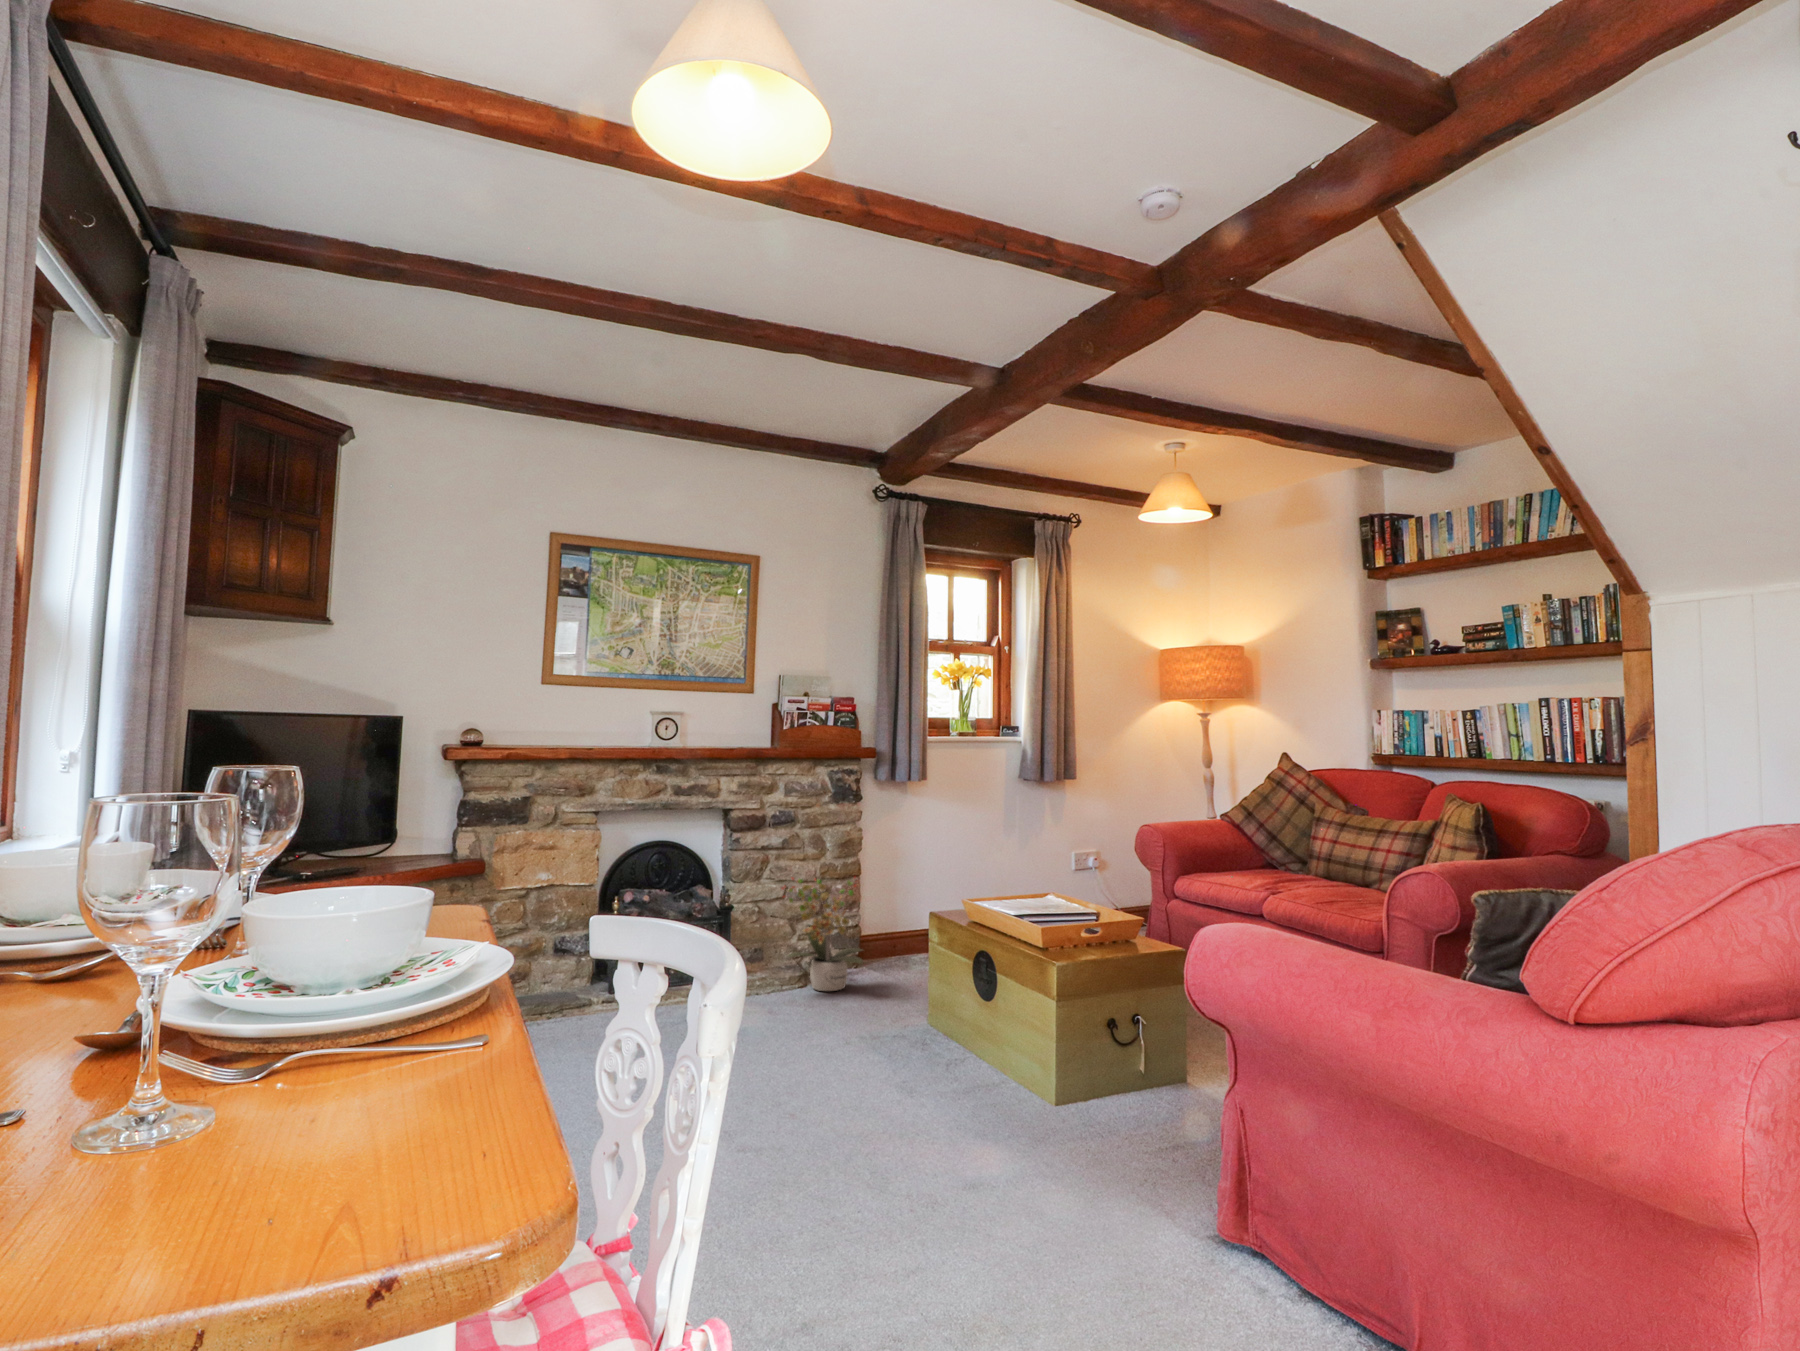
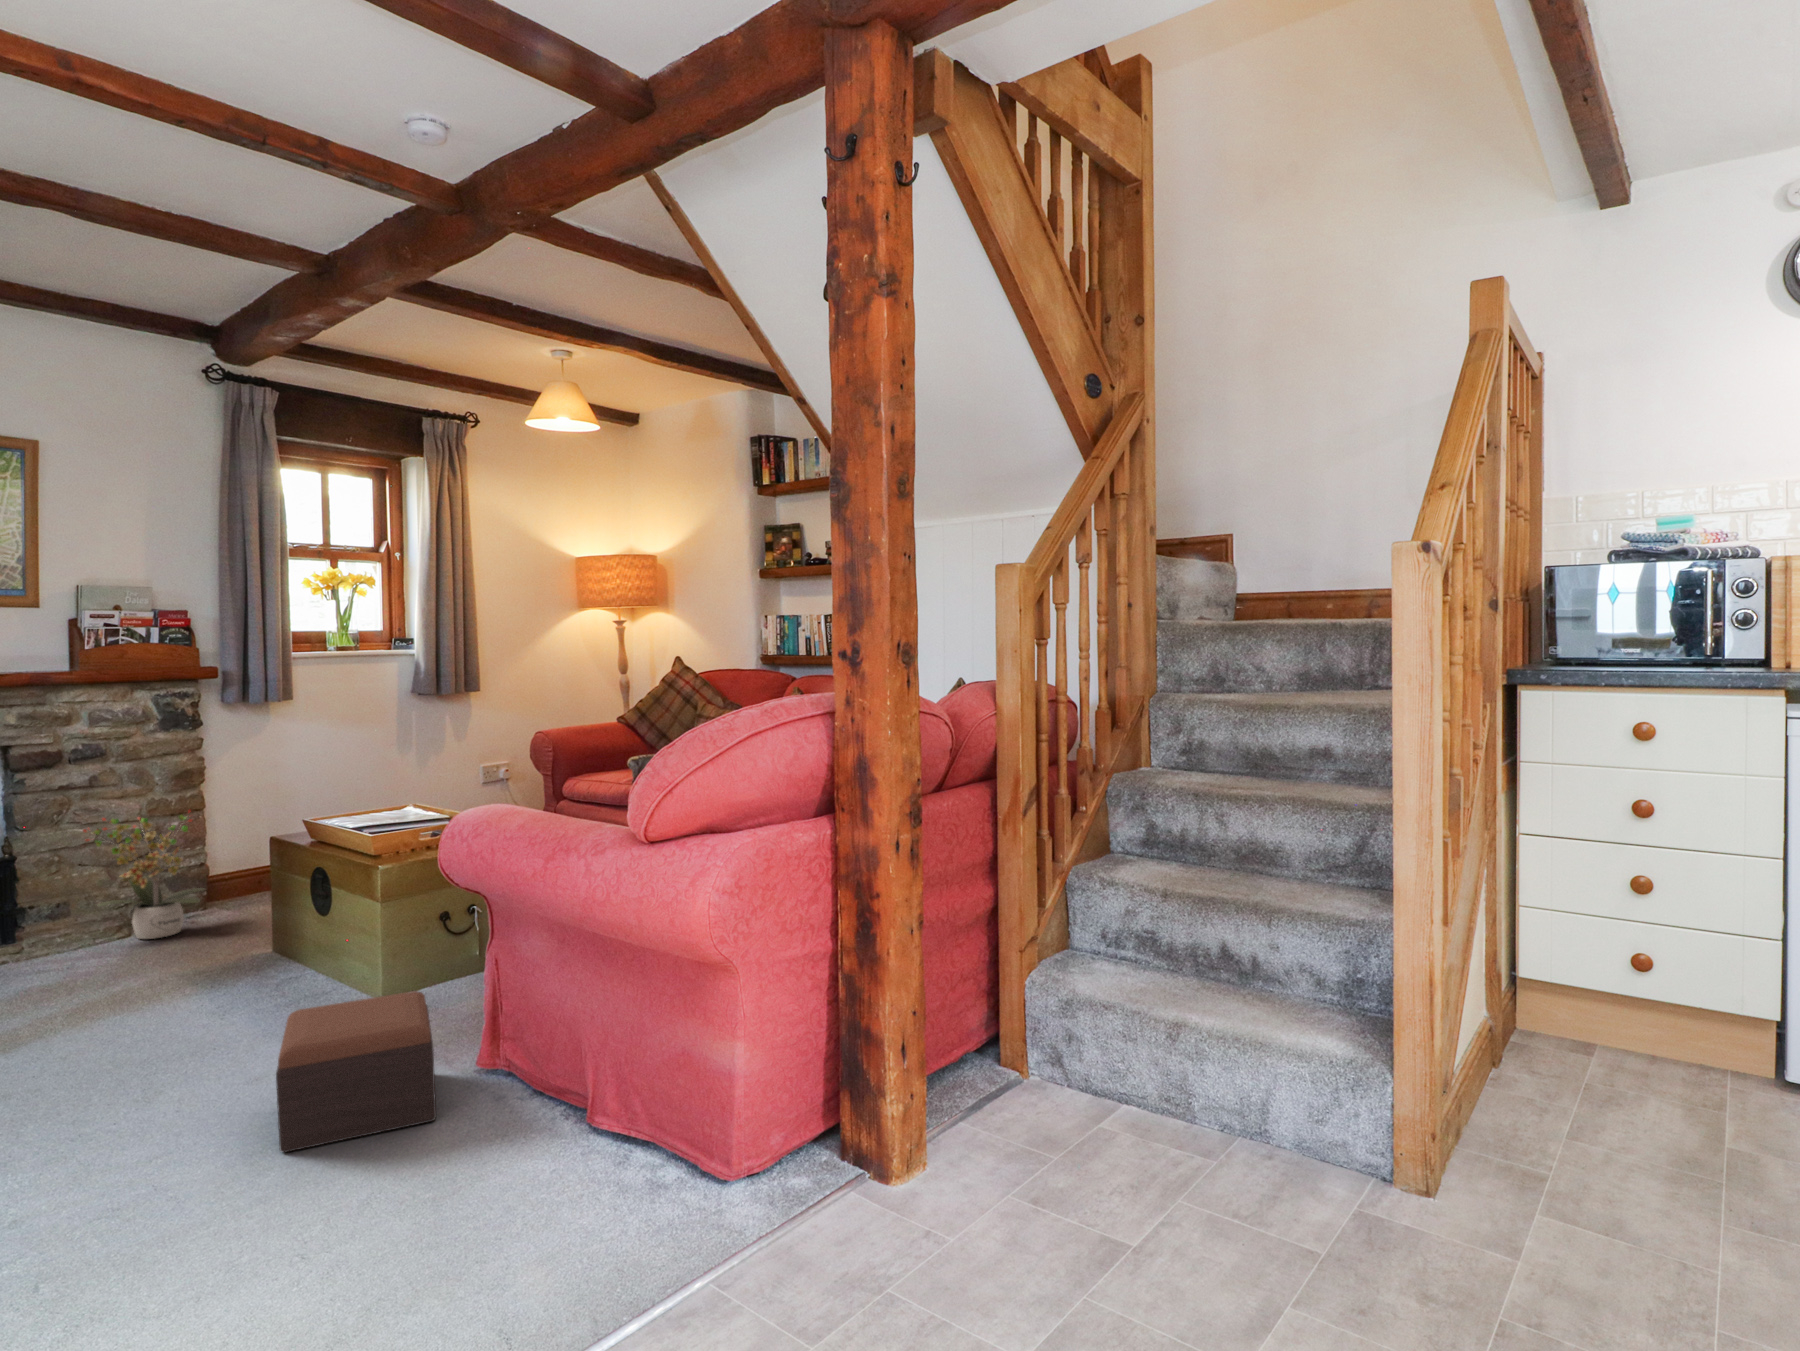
footstool: none [1012,1126,1190,1303] -> present [276,991,436,1152]

